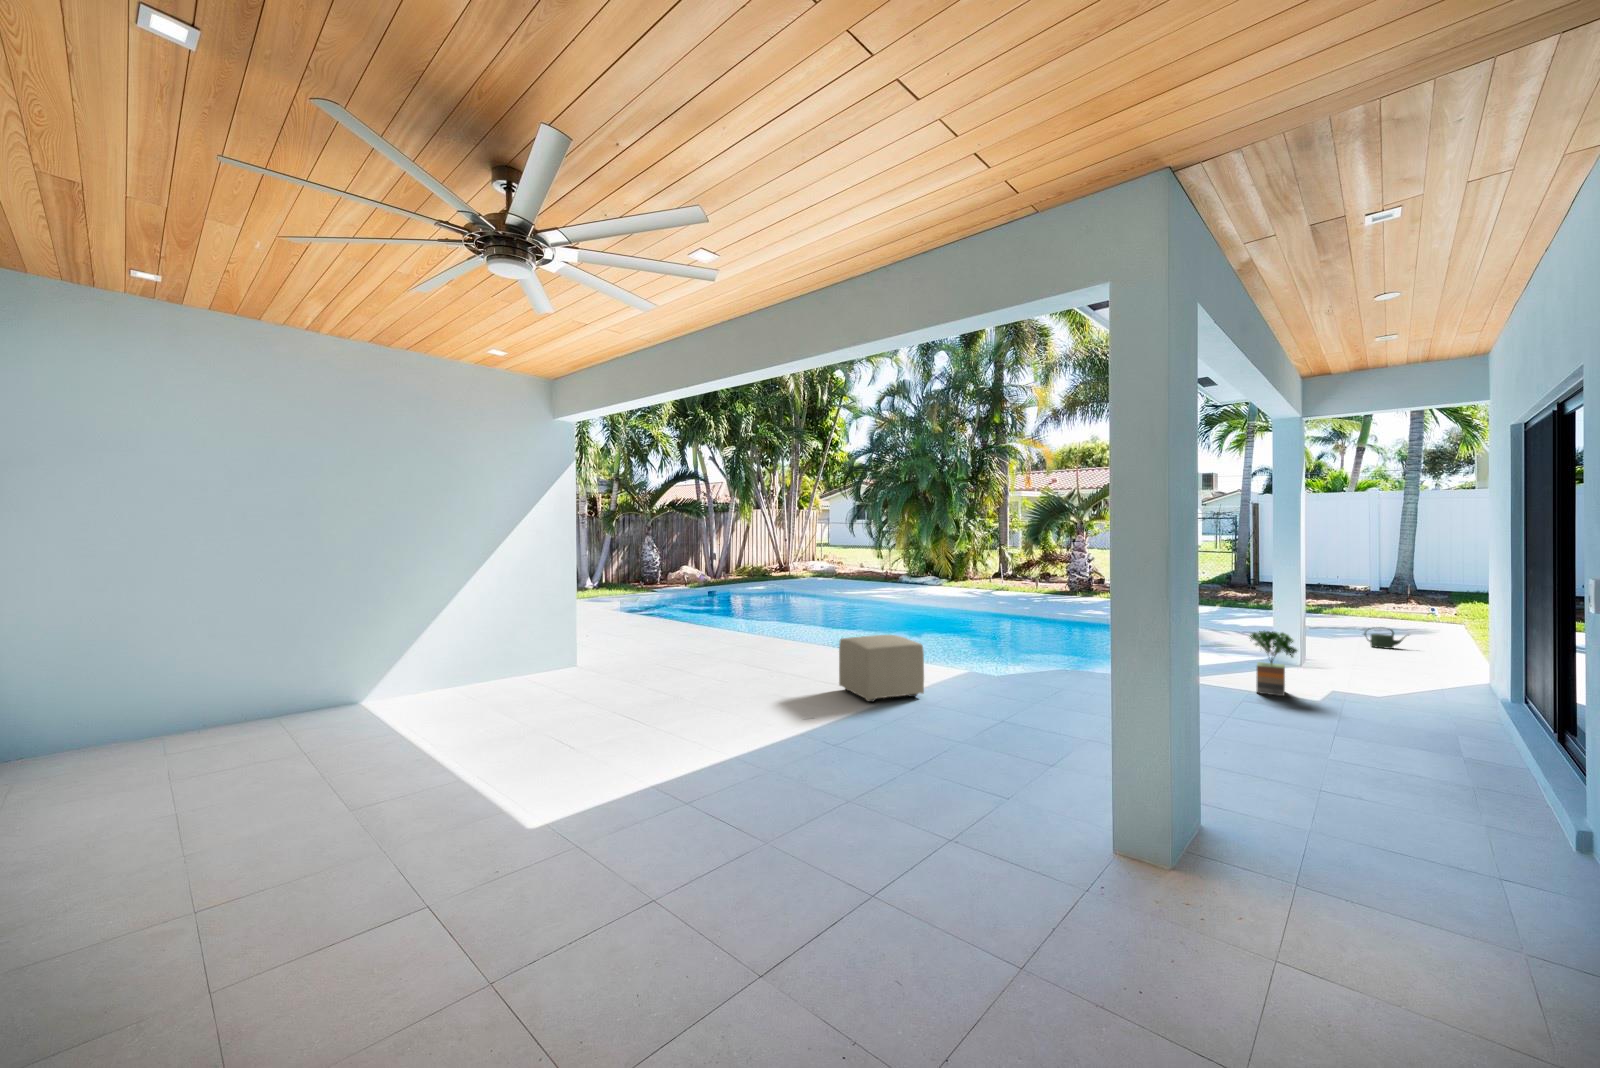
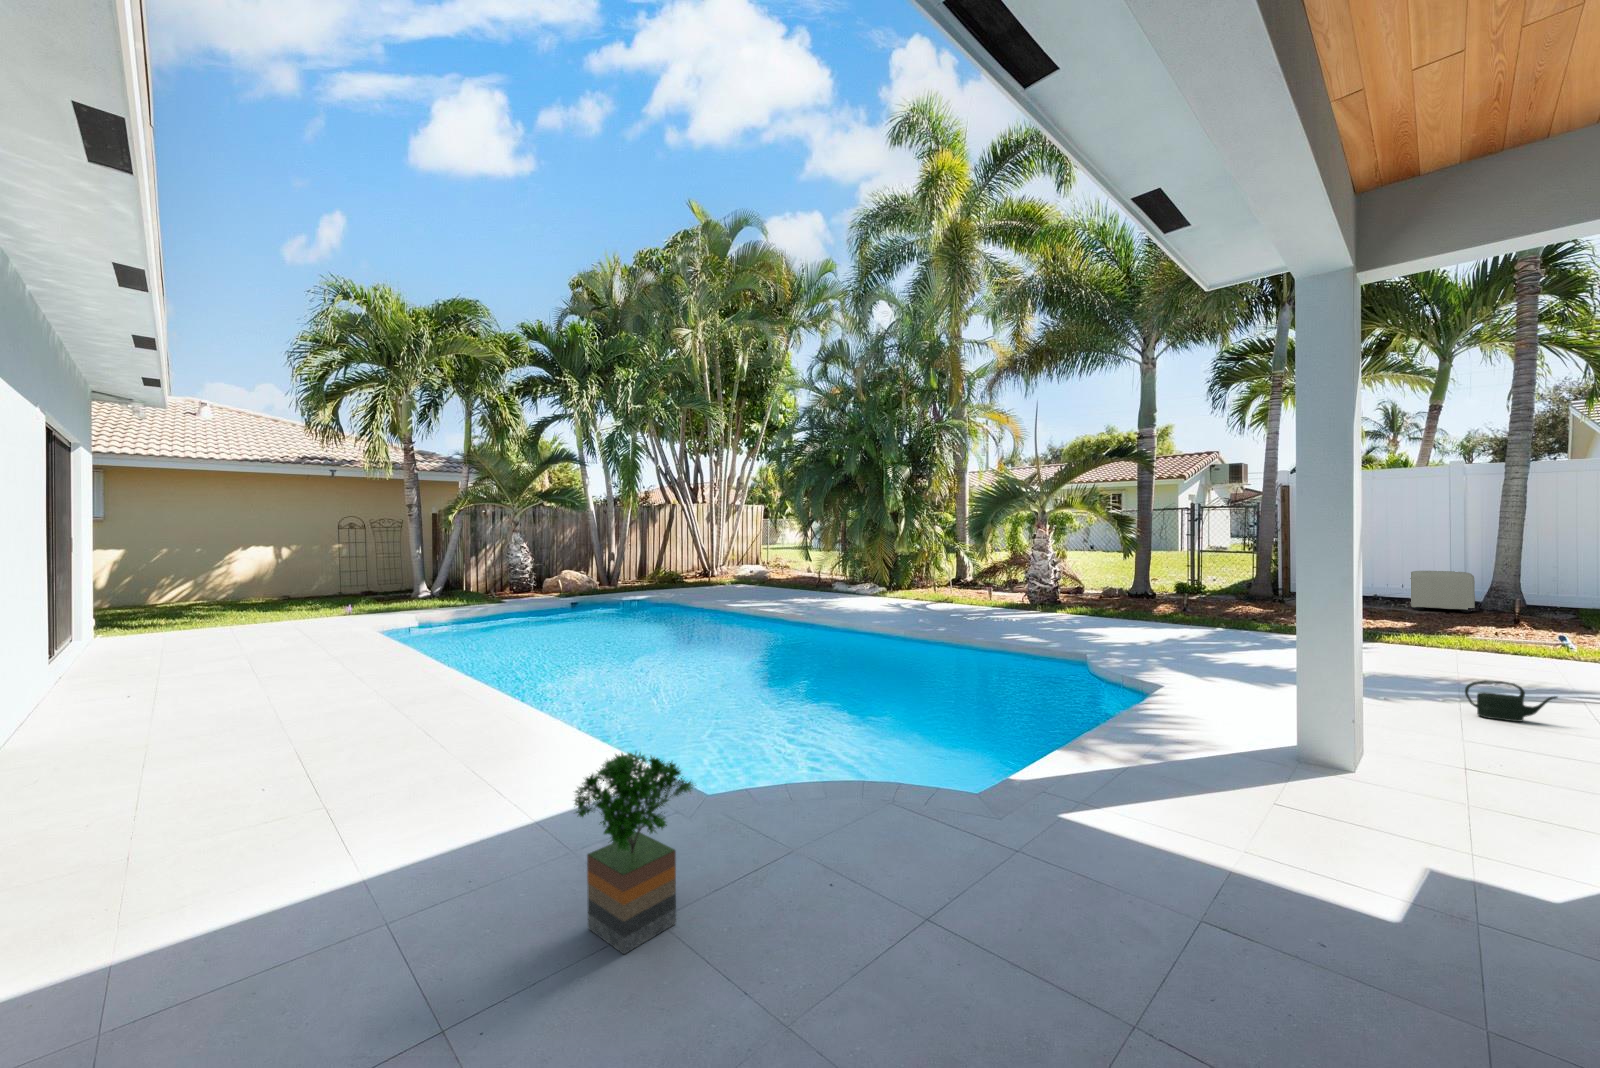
potted tree: present [1250,631,1298,696] -> present [574,753,694,954]
ottoman: present [839,635,924,702] -> present [1410,571,1475,613]

